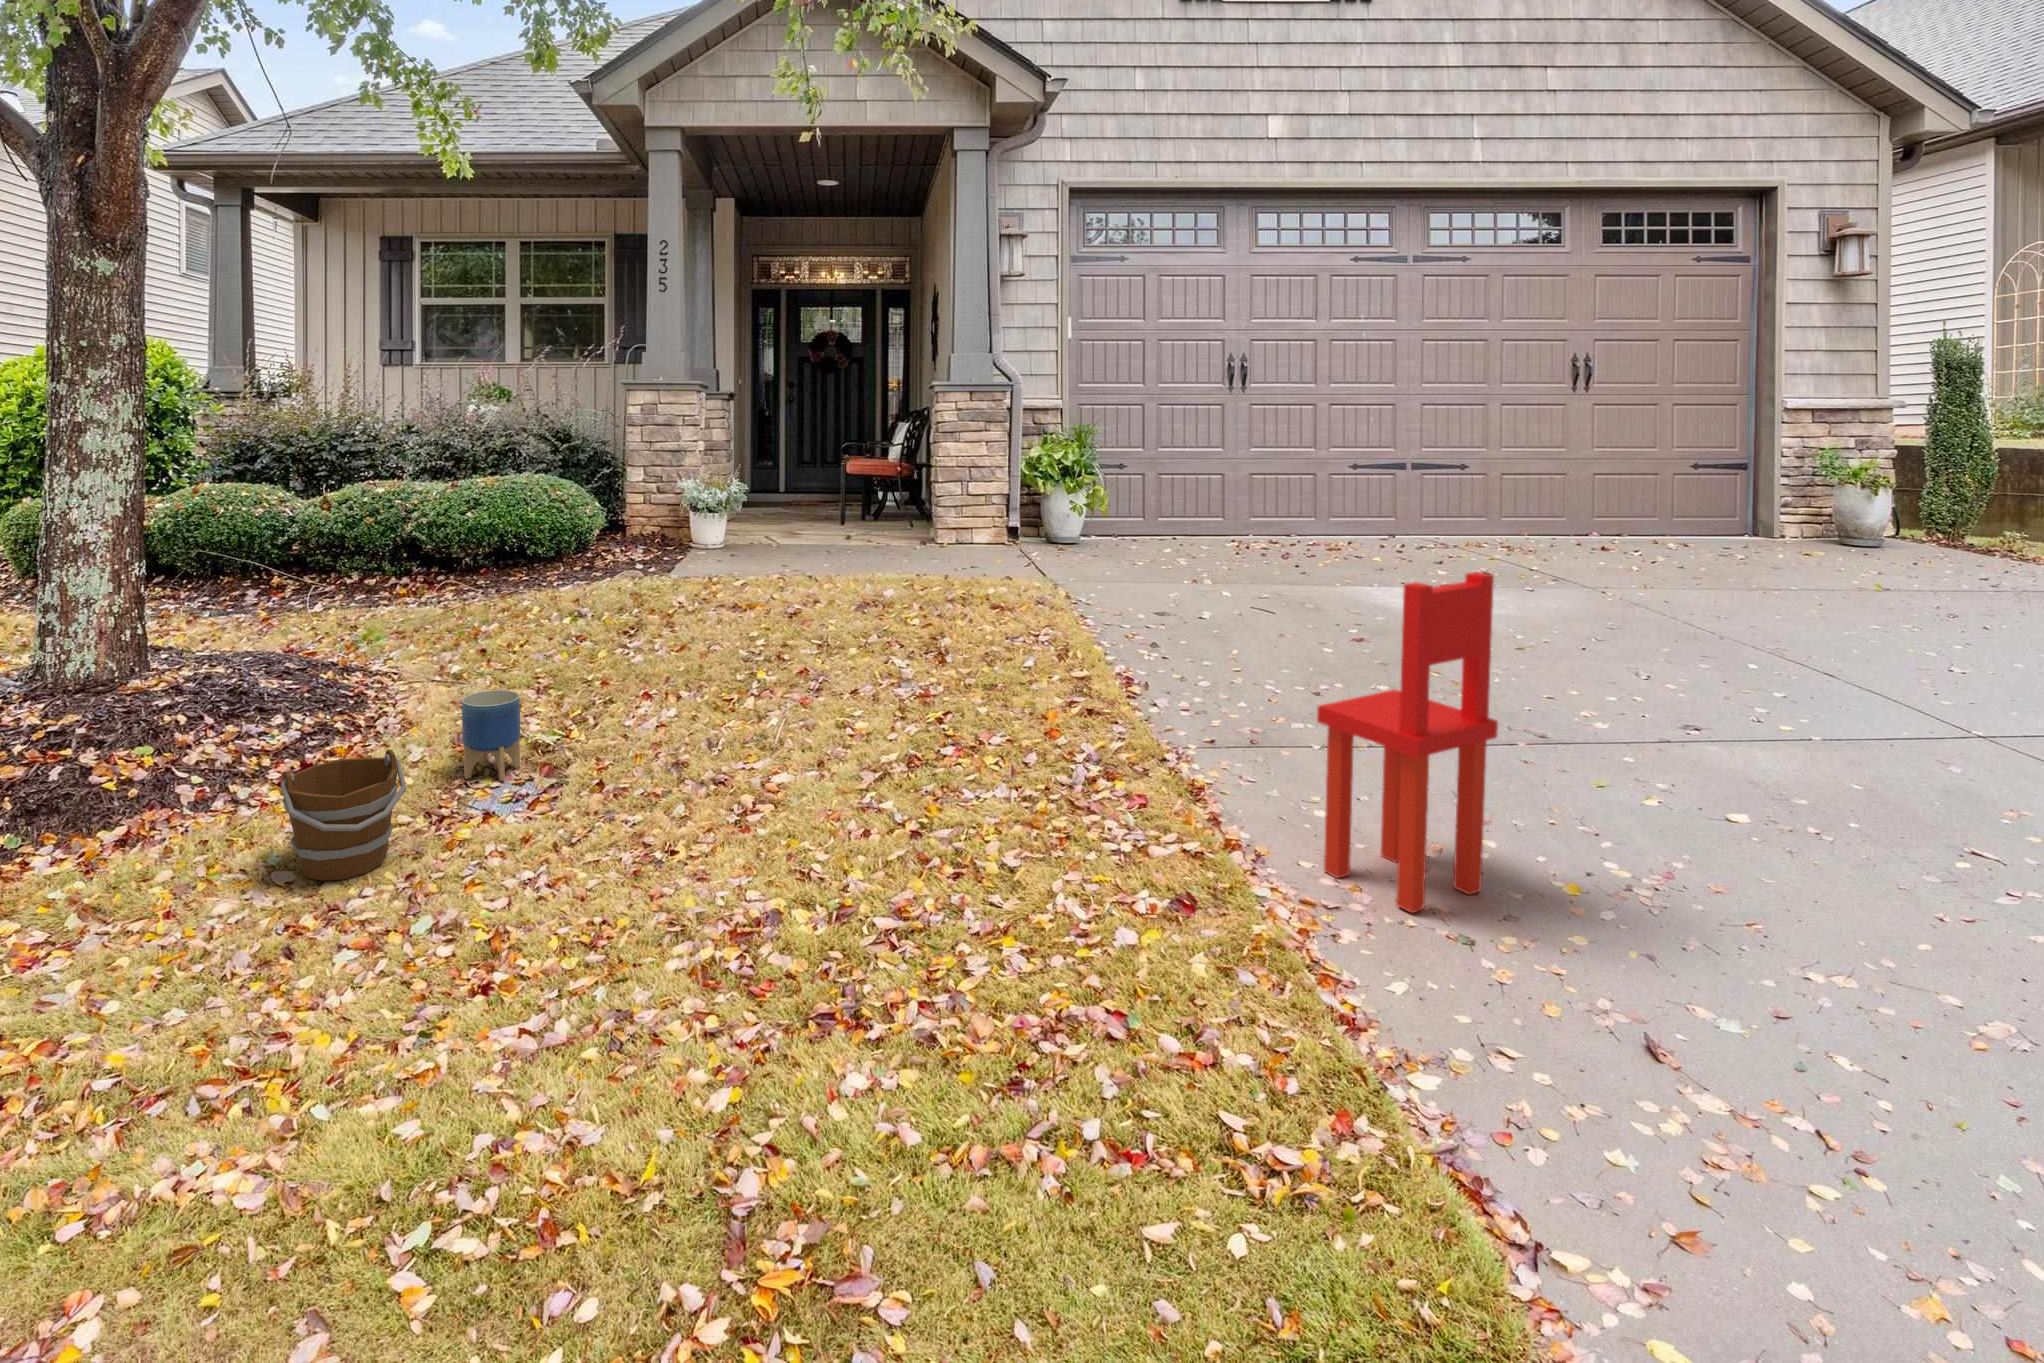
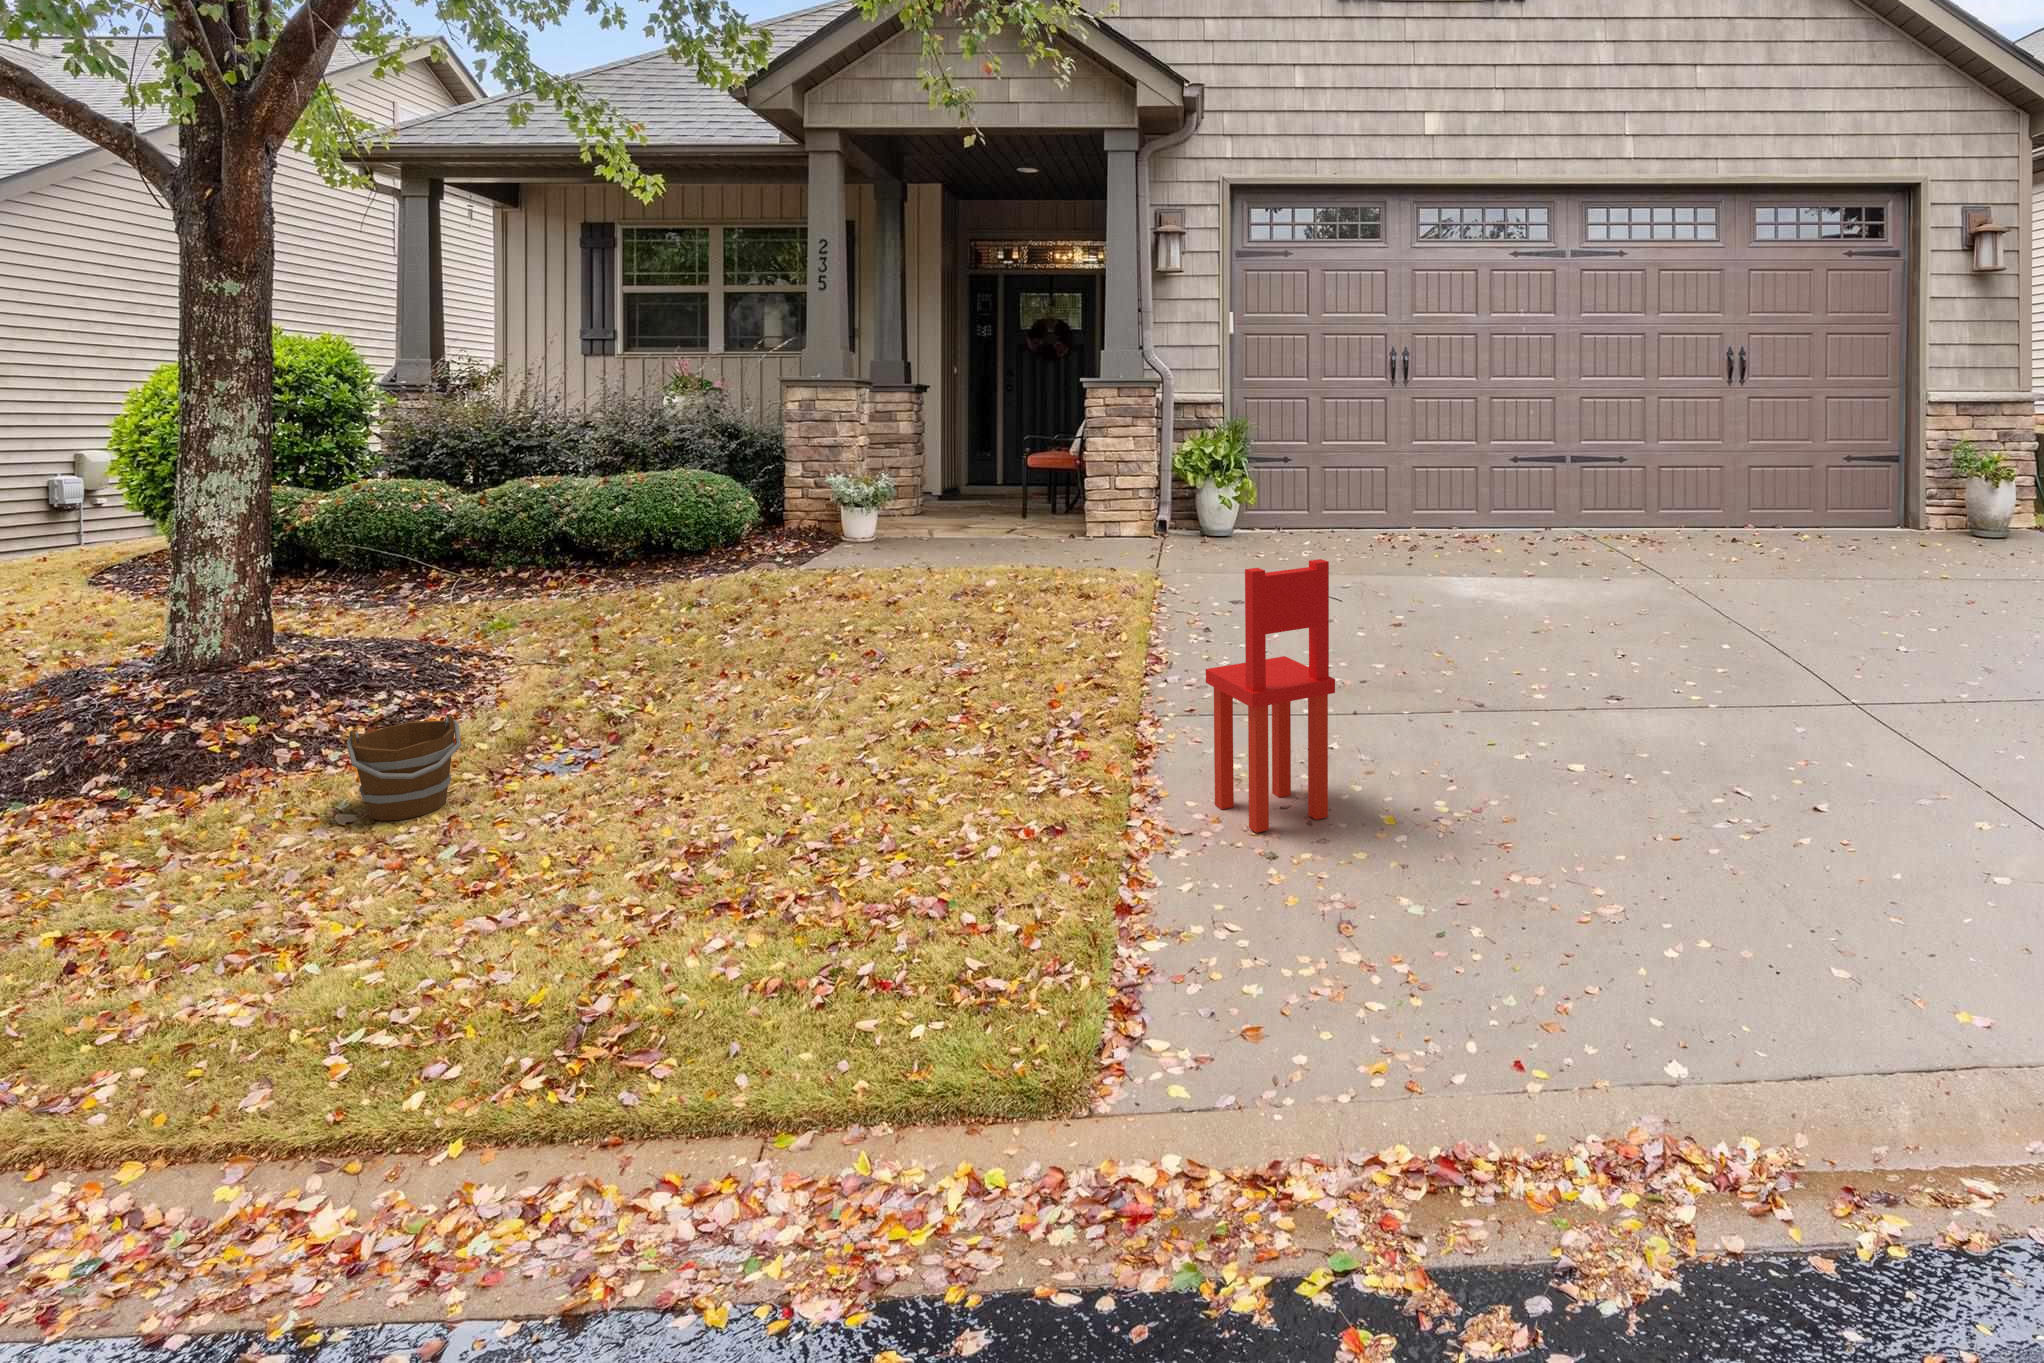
planter: present [462,690,521,781] -> none [539,666,596,744]

